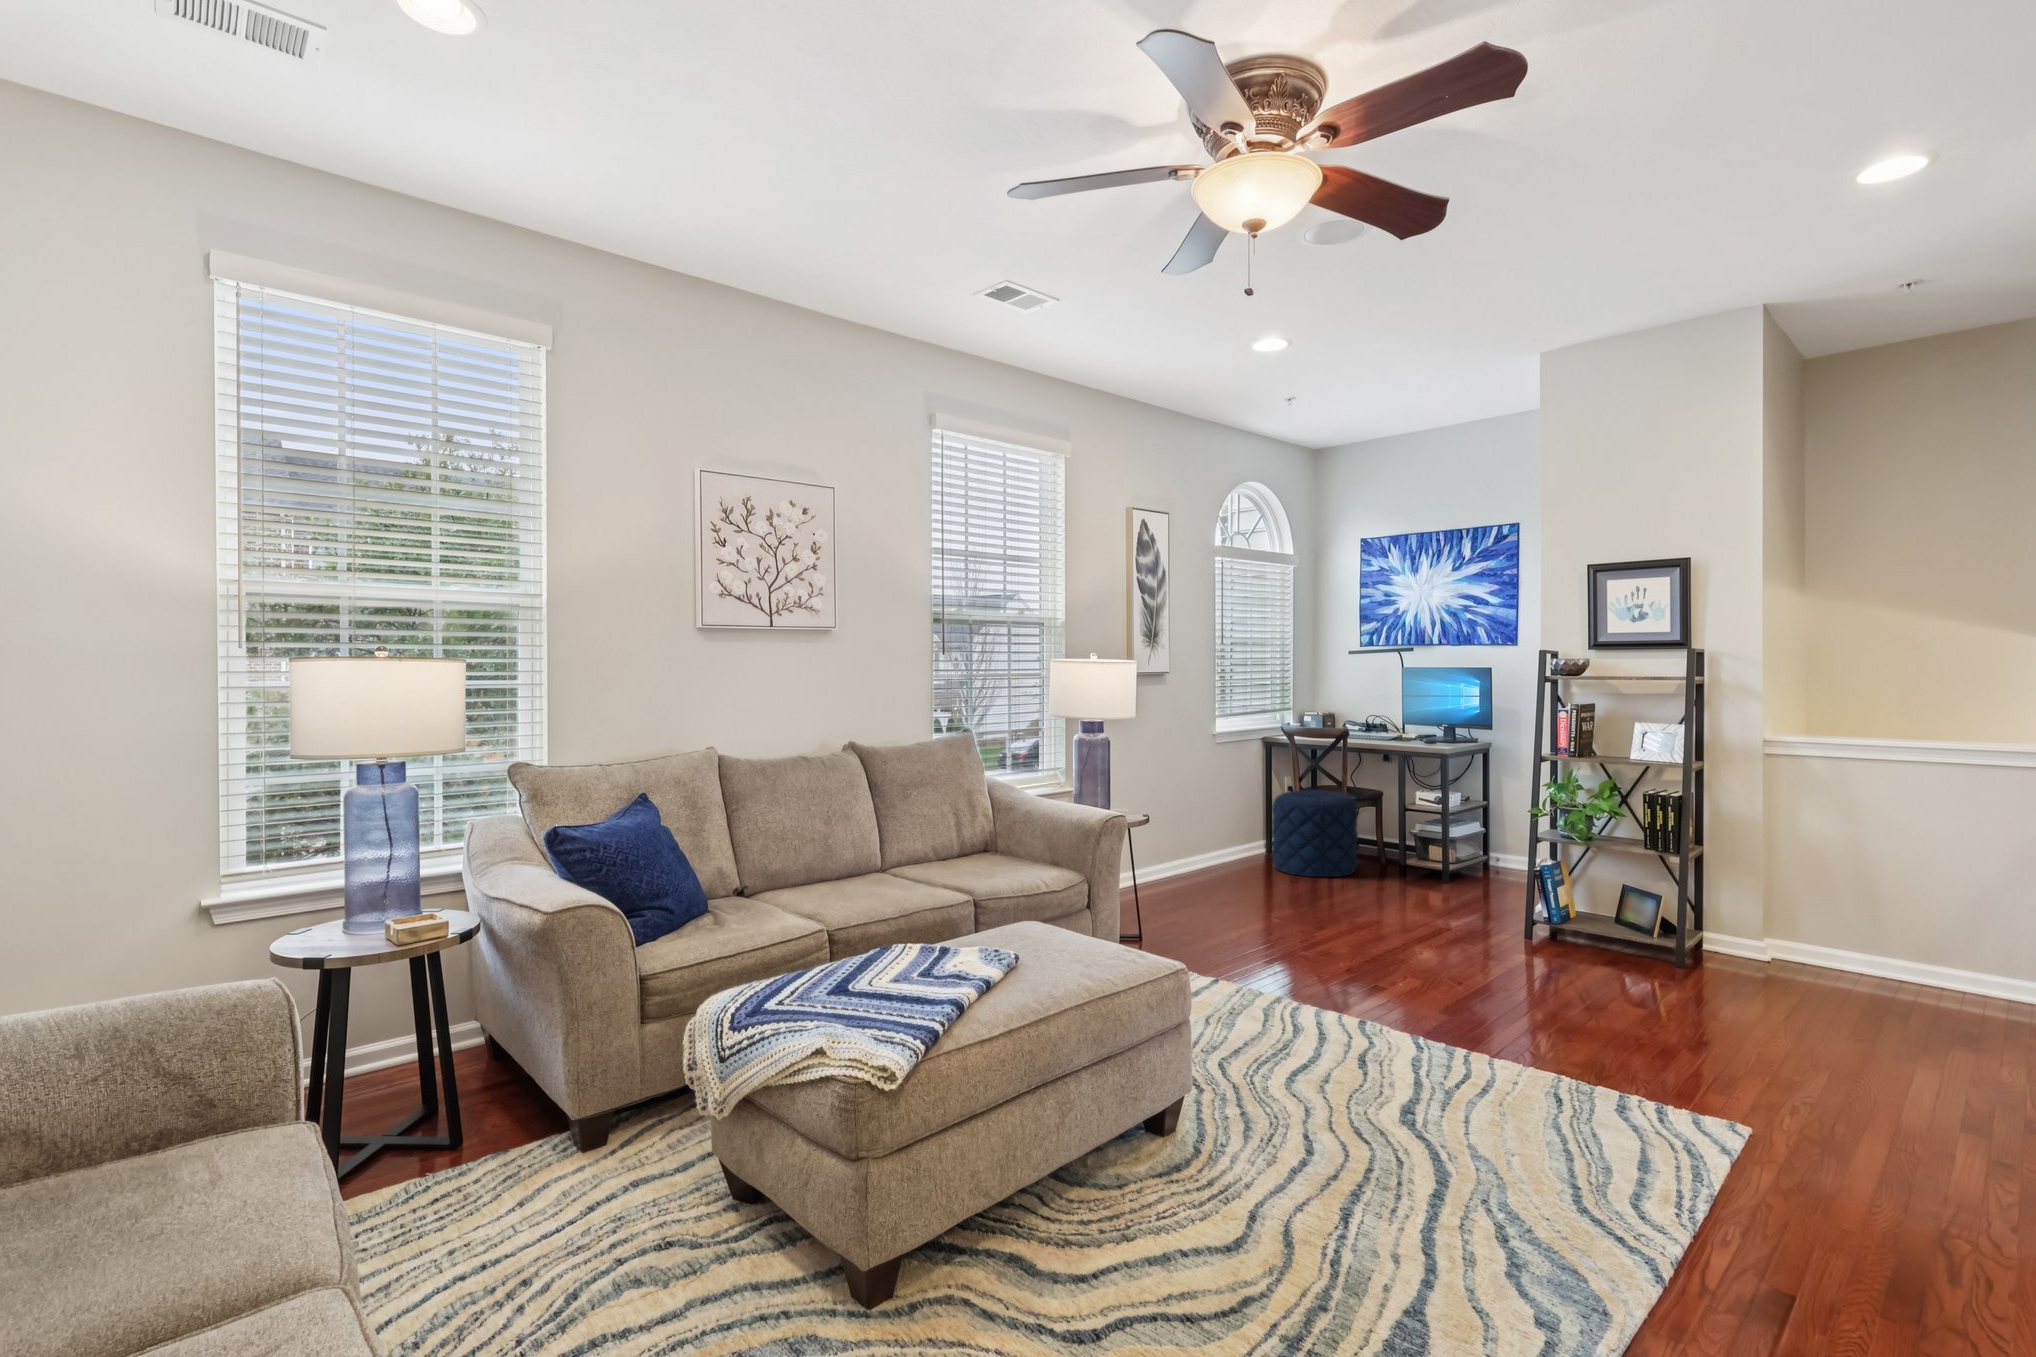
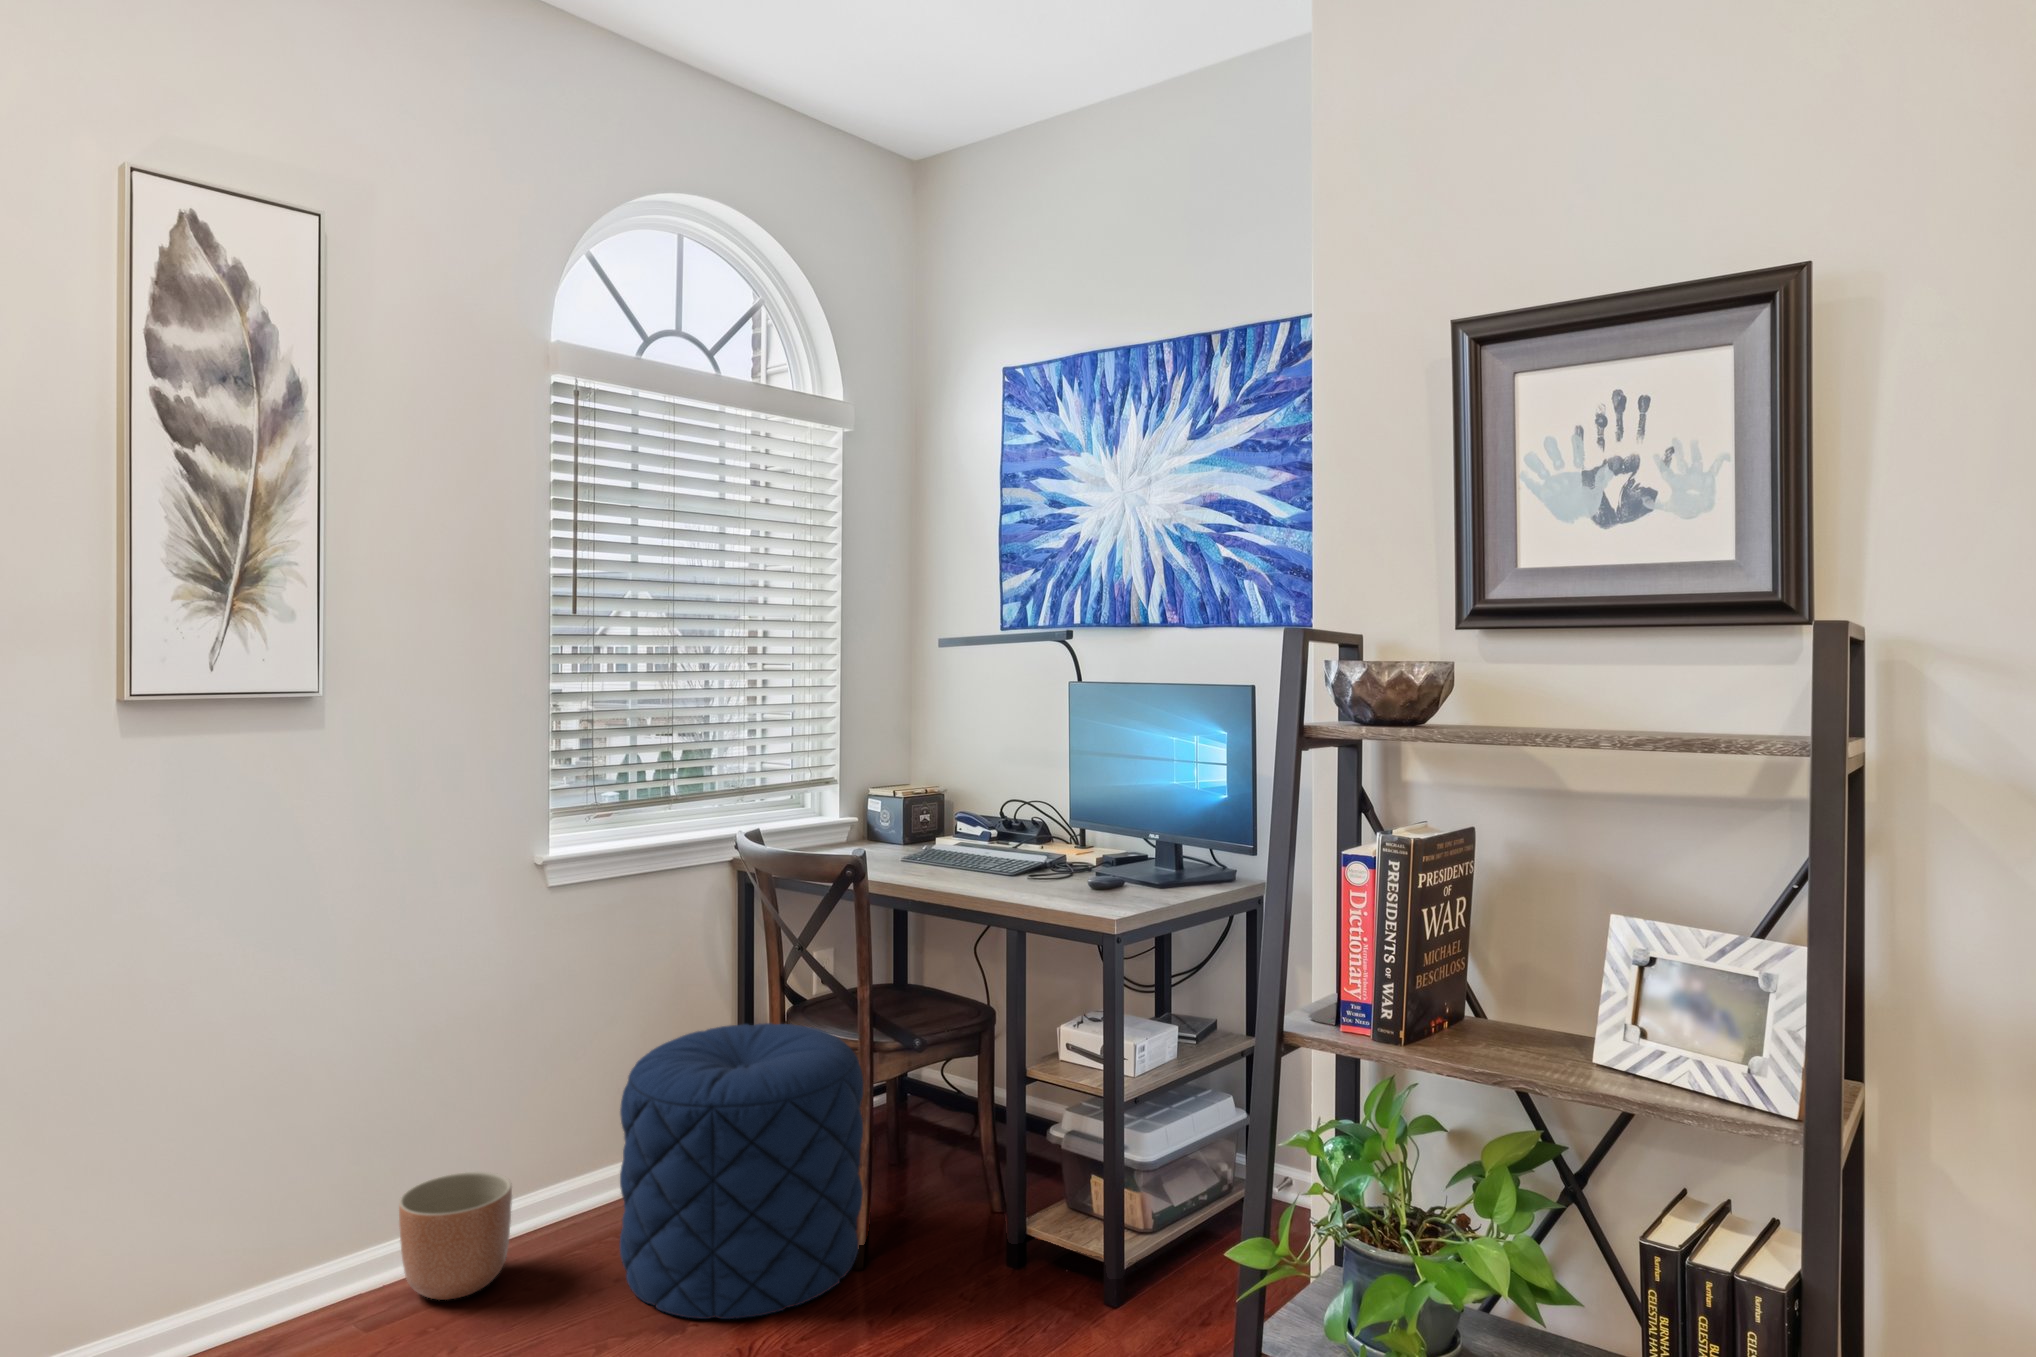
planter: none [1206,837,1241,874] -> present [399,1172,512,1300]

